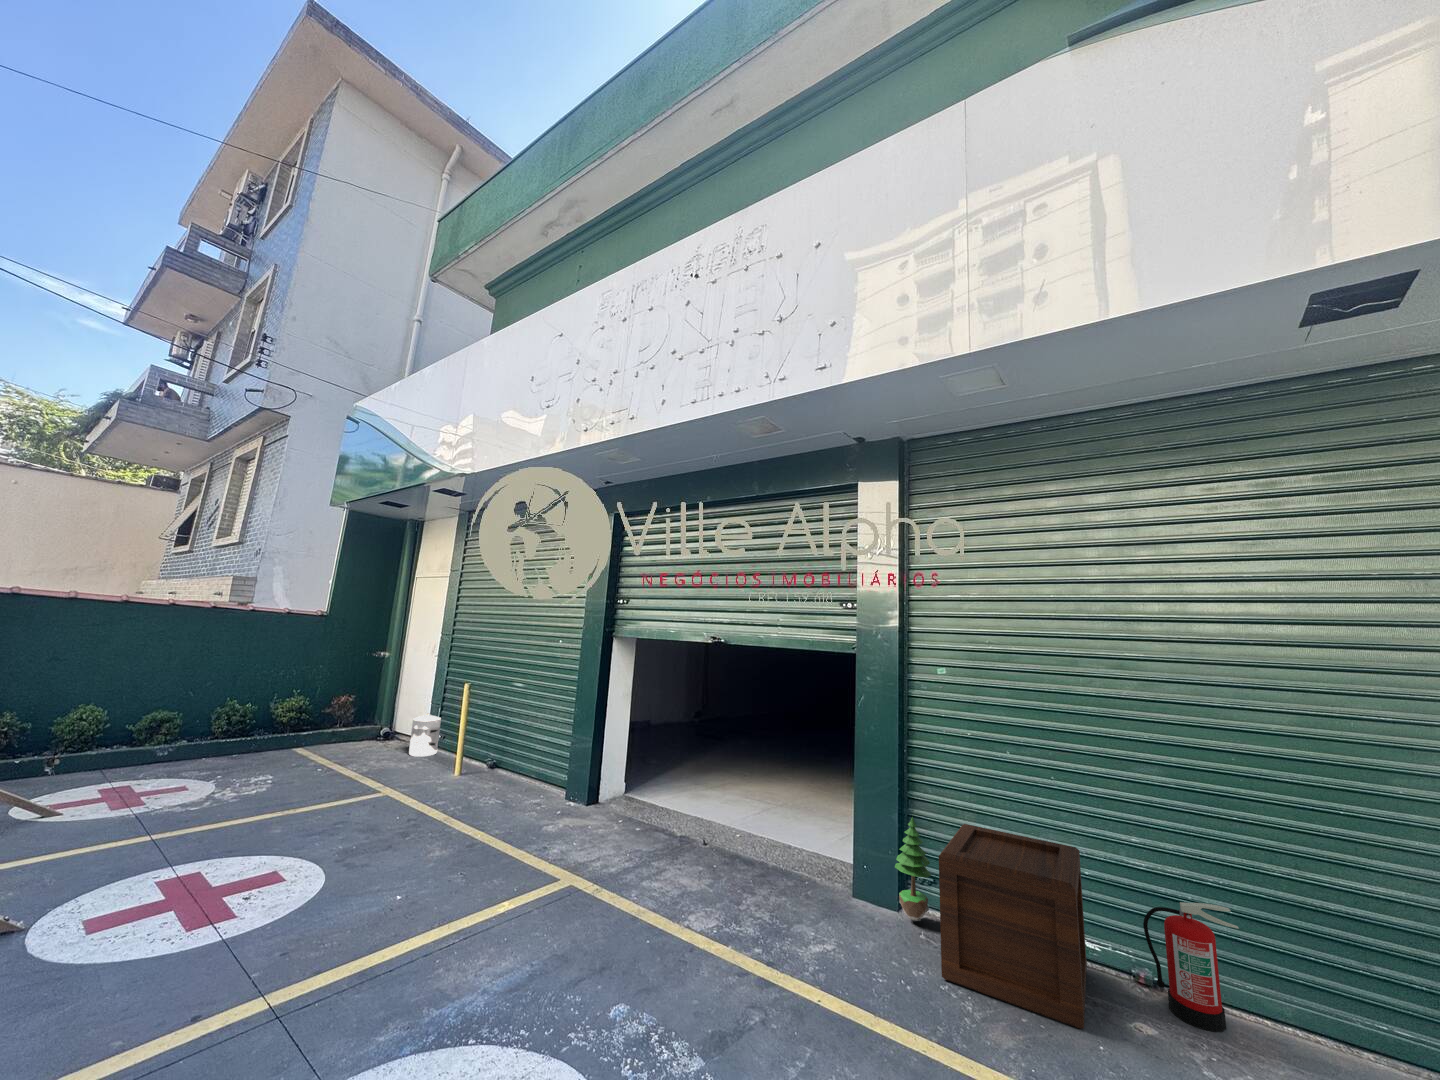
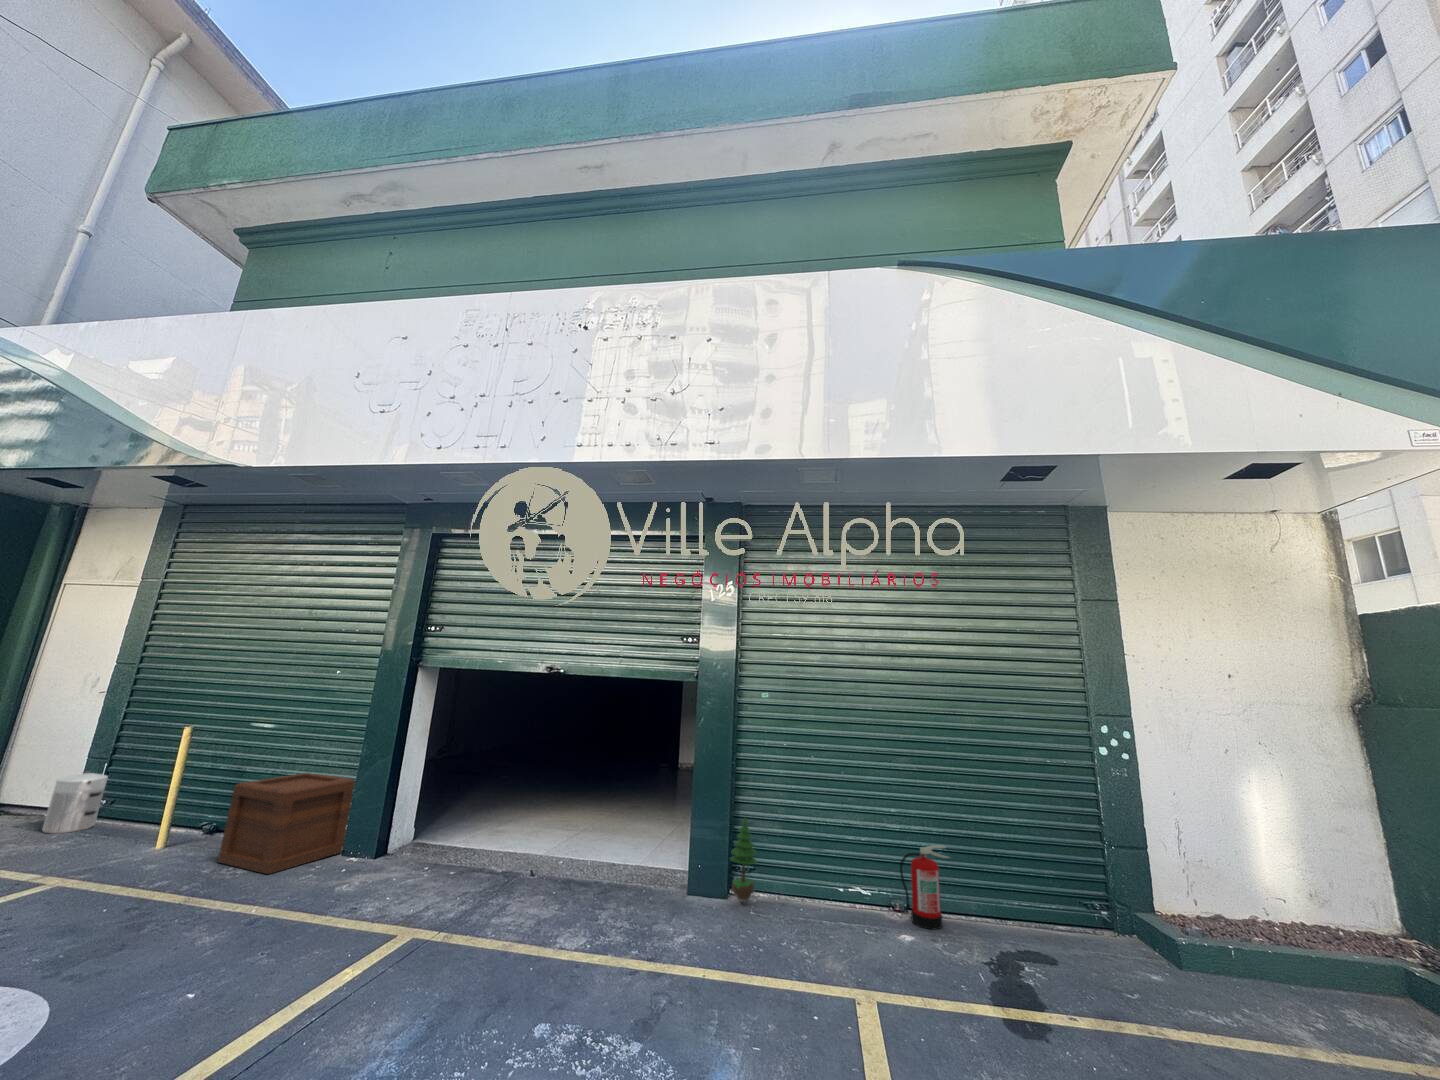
wooden crate: present [939,824,1087,1029] -> present [218,773,355,874]

